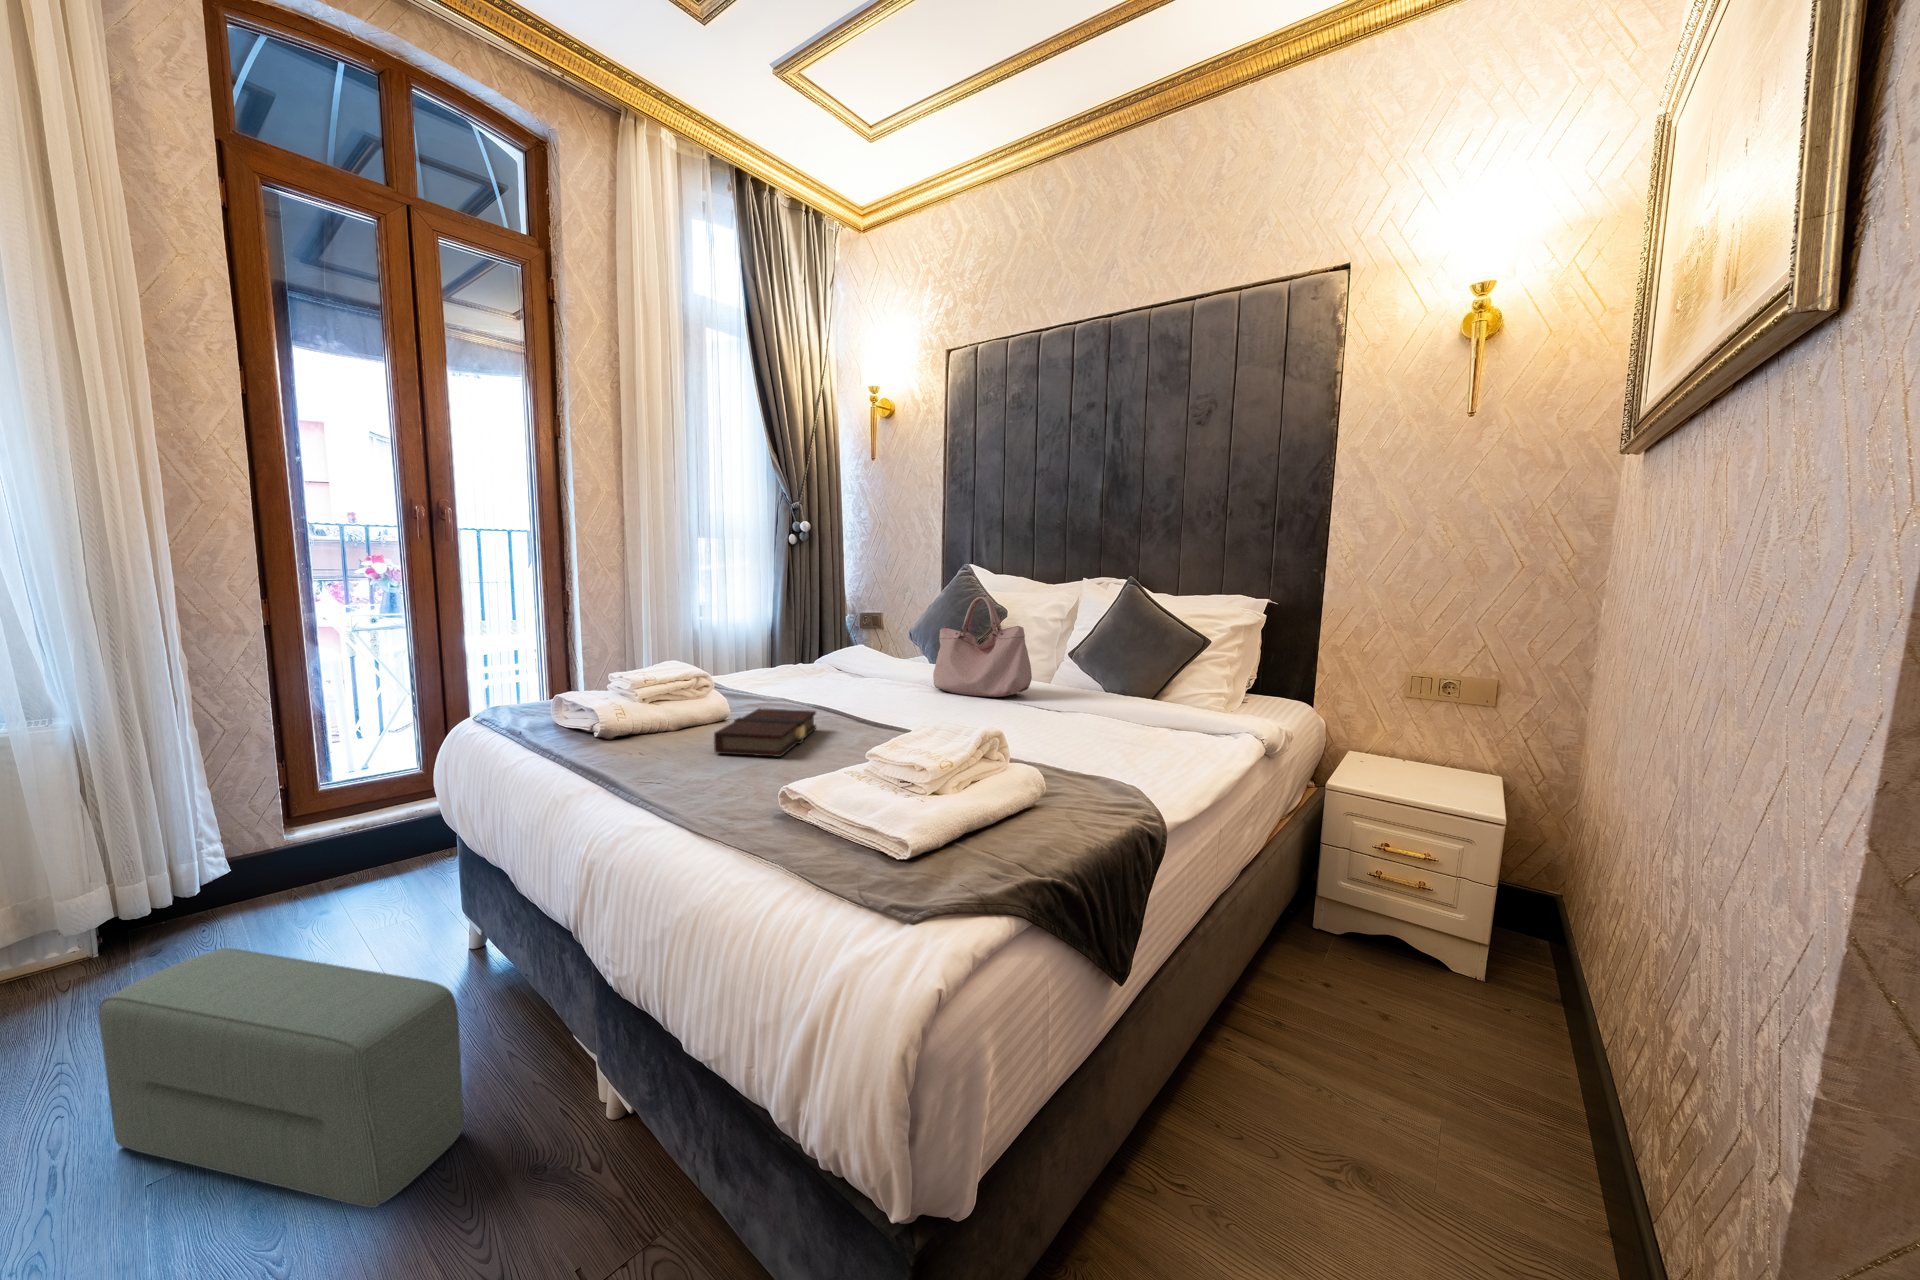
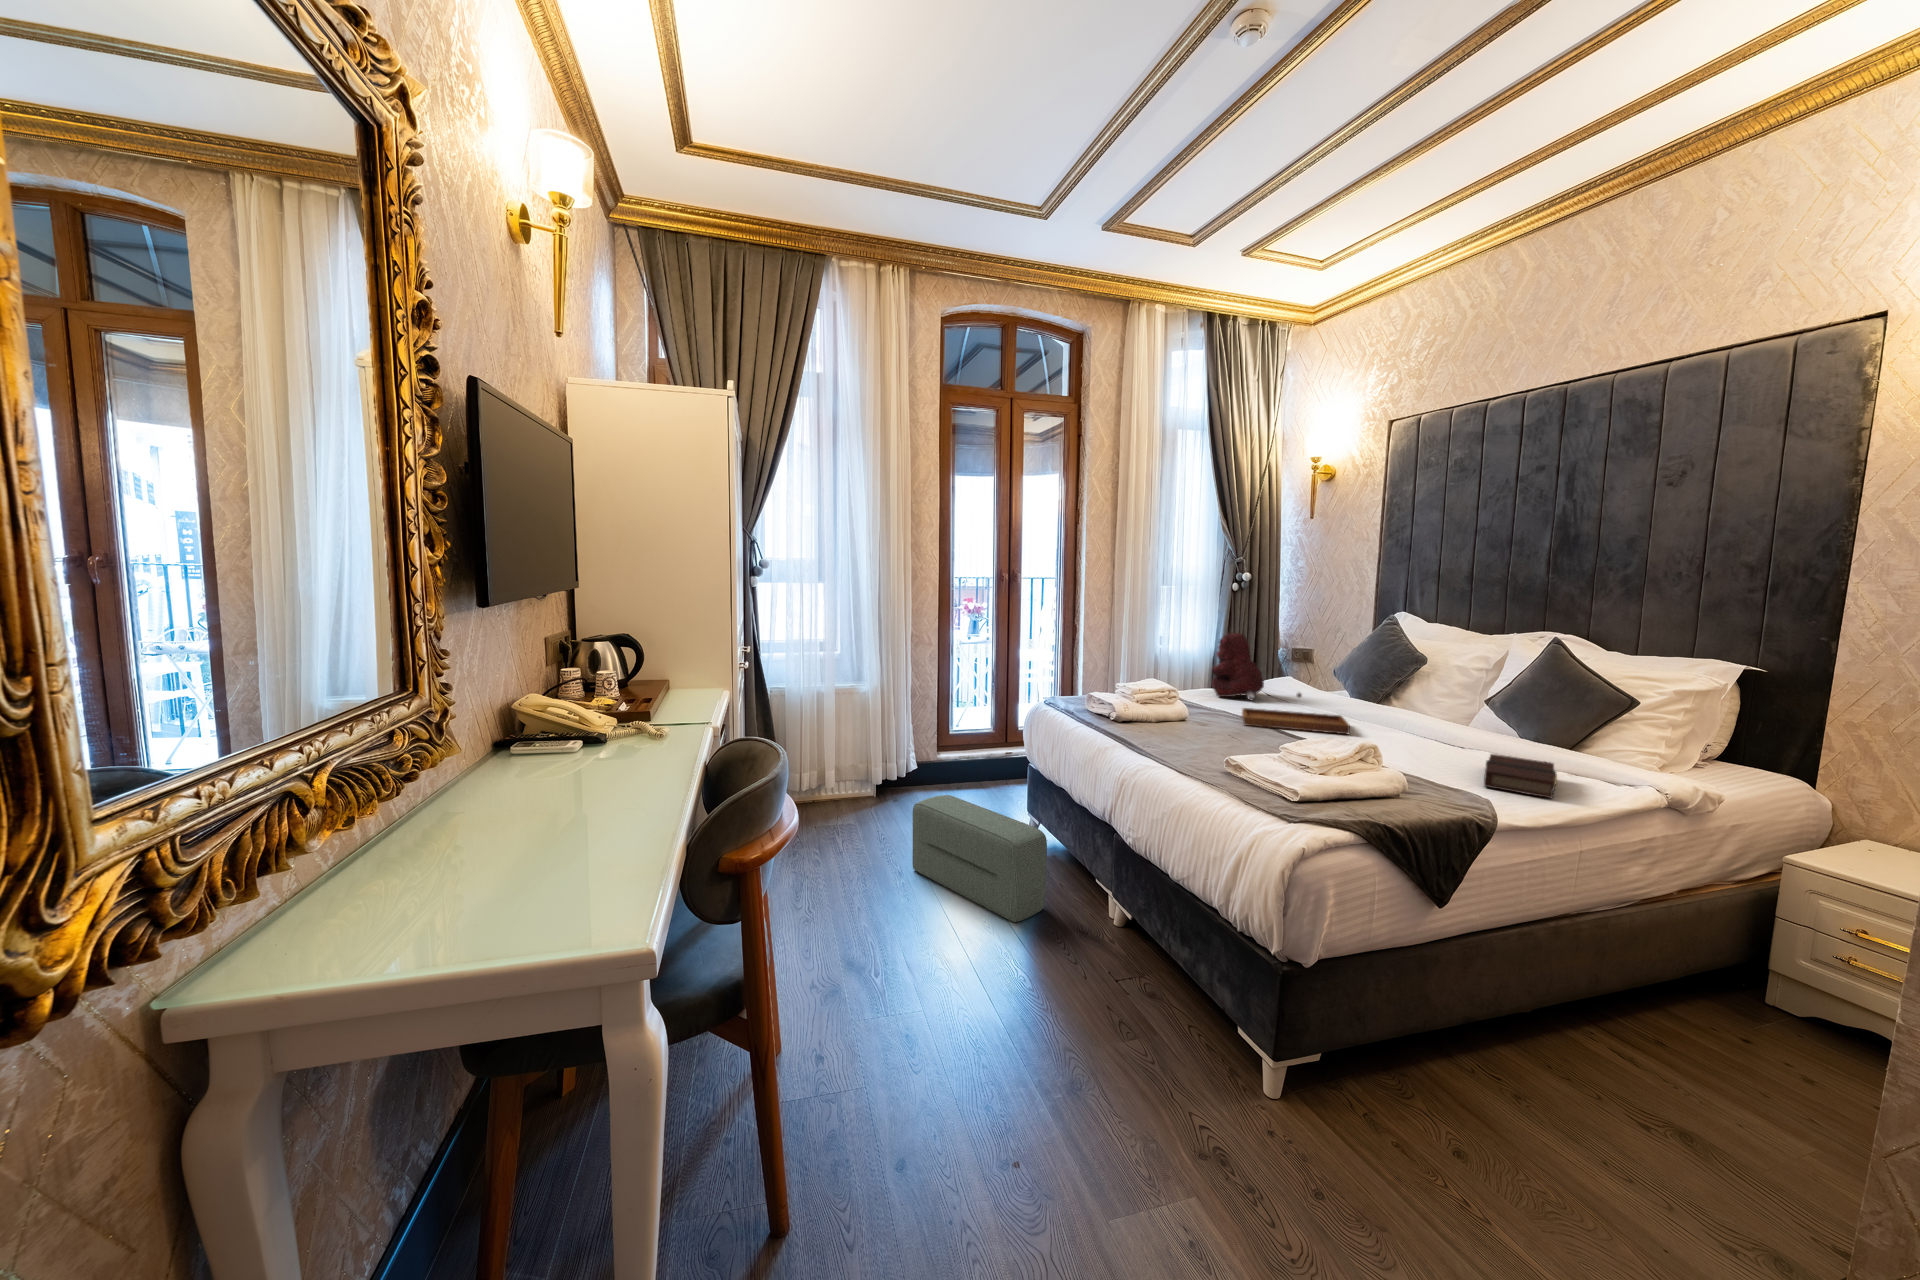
teddy bear: none [765,591,833,681] -> present [1212,633,1264,701]
handbag: present [933,597,1032,697] -> none [1348,645,1442,729]
tray: none [809,664,944,718] -> present [1242,693,1350,735]
book: present [714,708,816,757] -> present [1484,754,1557,798]

